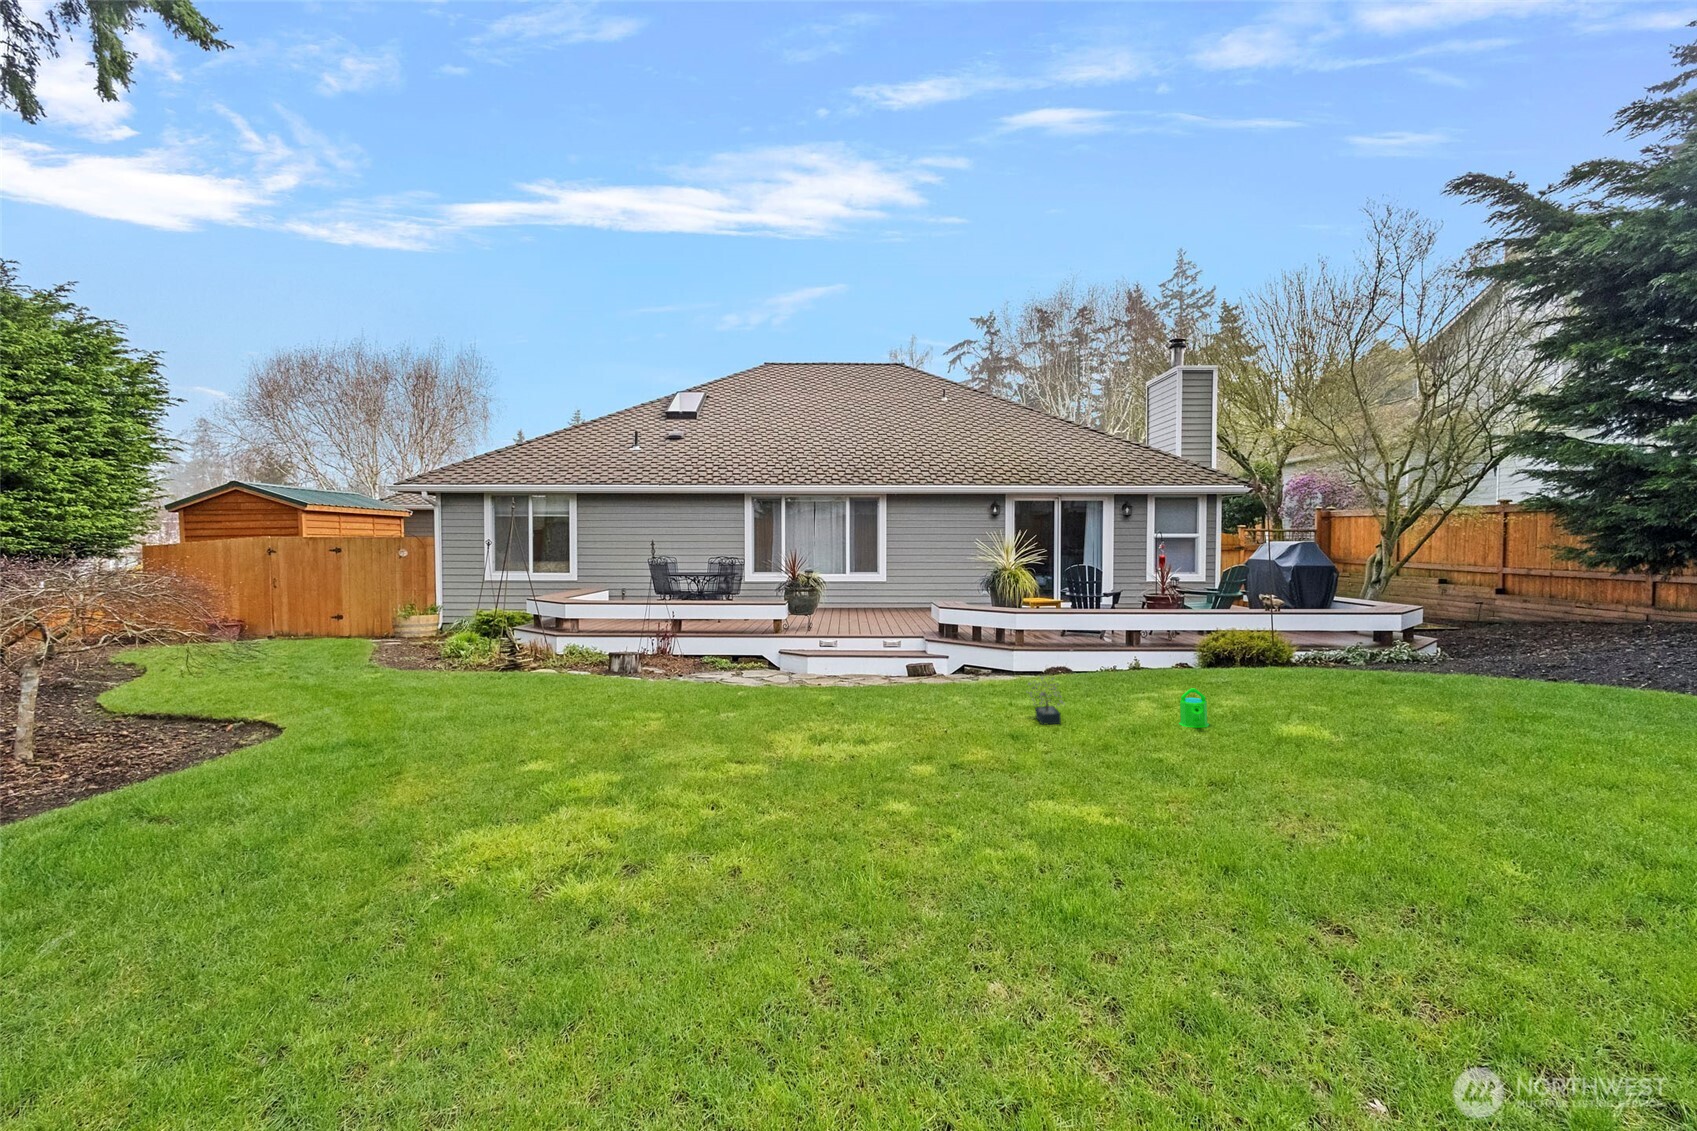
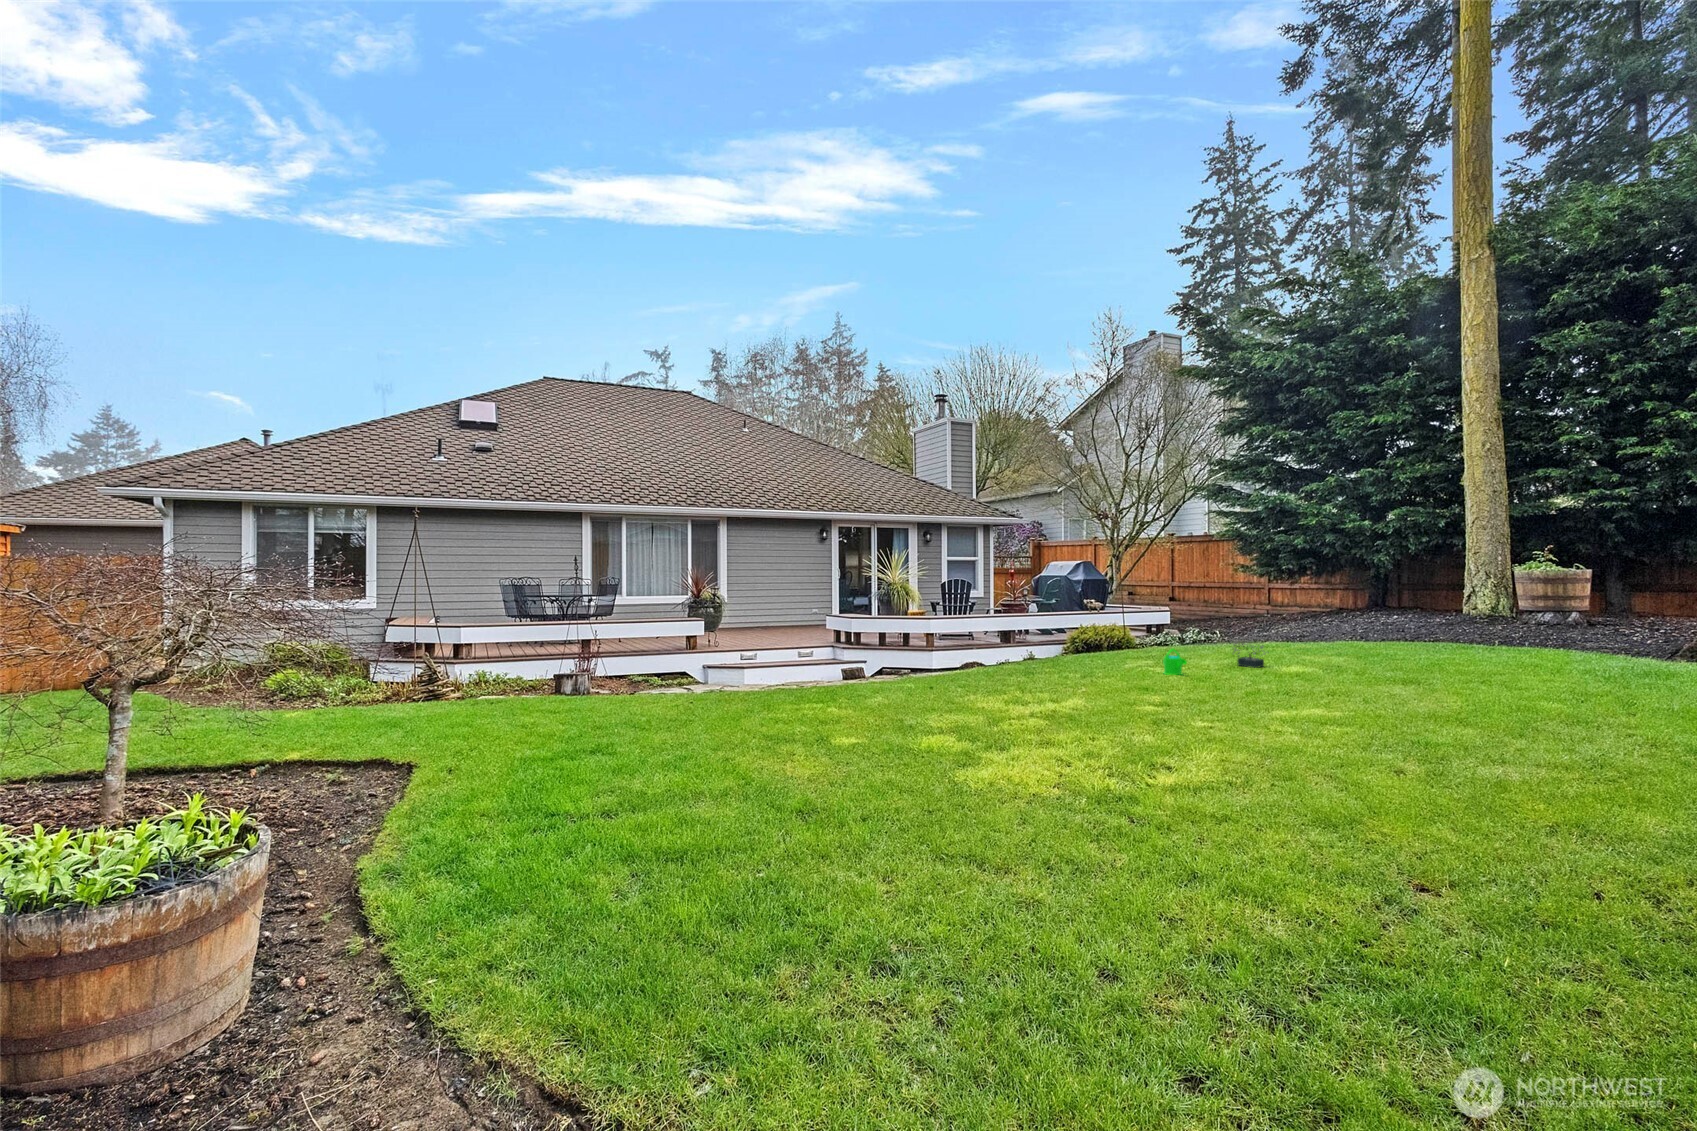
decorative plant: present [1029,677,1063,724] -> present [1234,636,1264,668]

